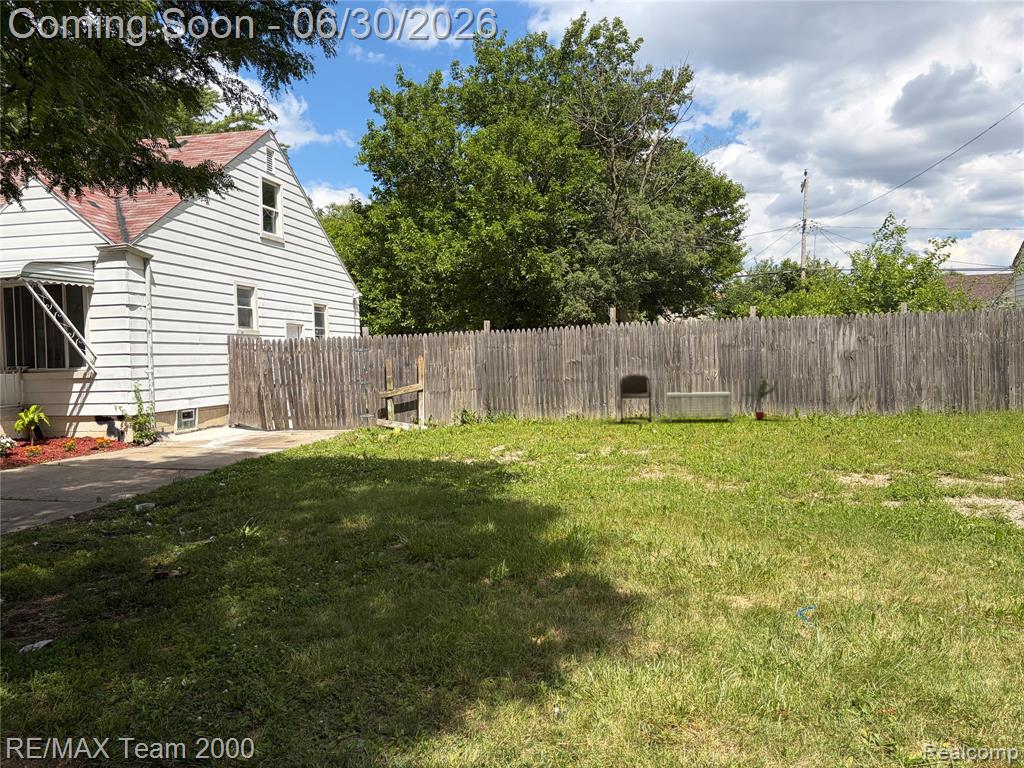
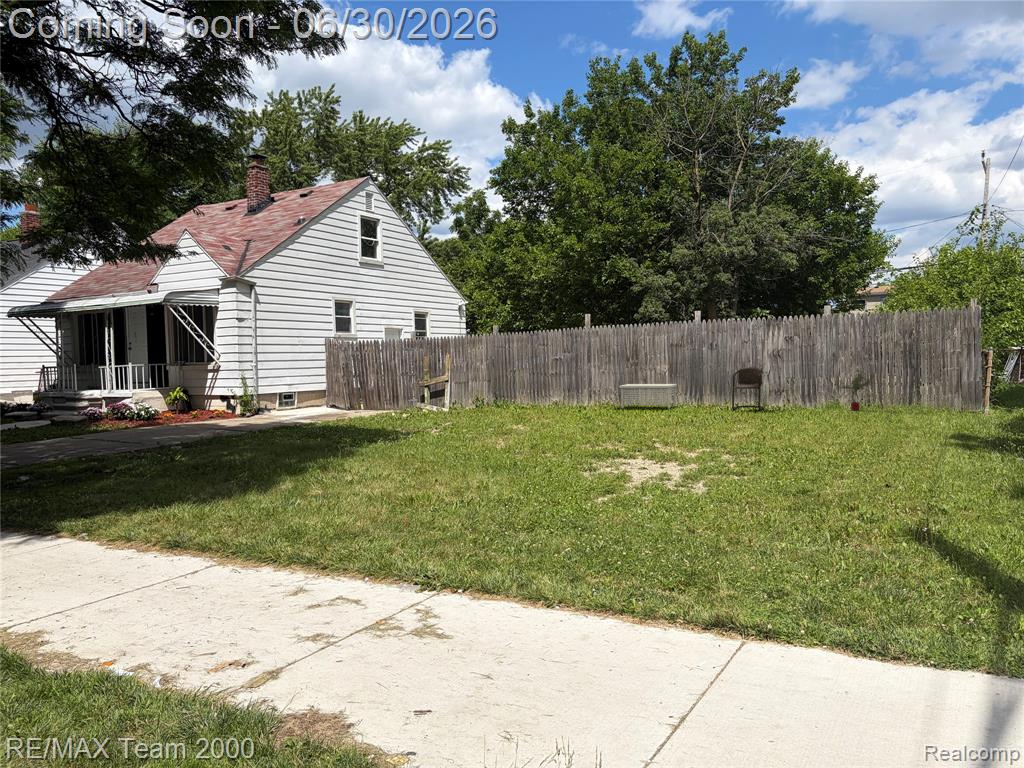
chair: present [620,374,651,422] -> present [732,367,764,411]
potted tree: present [741,375,778,419] -> present [837,369,874,411]

